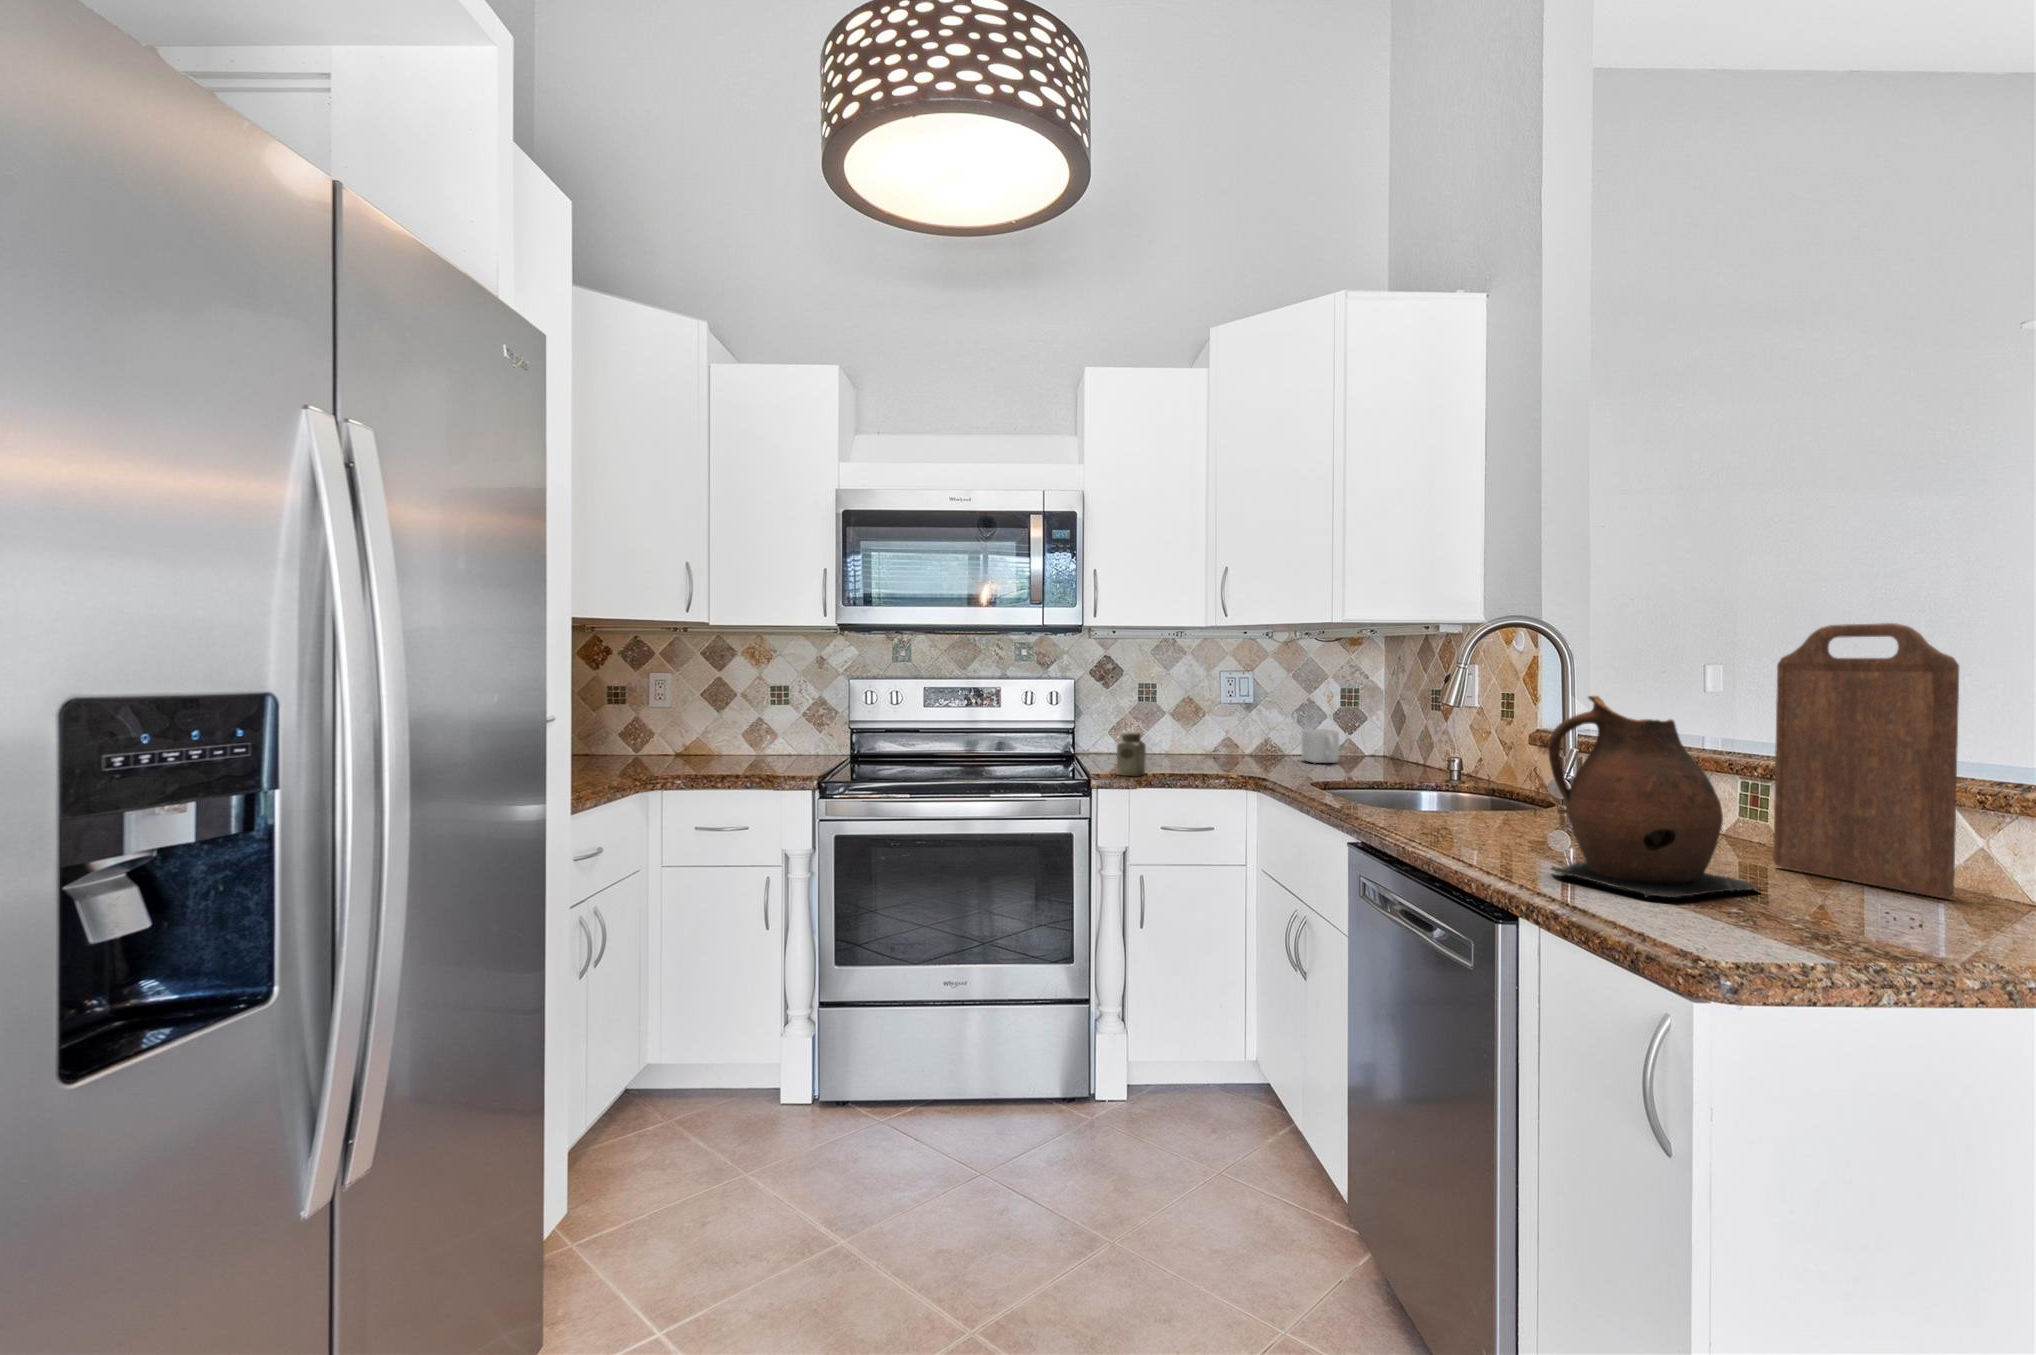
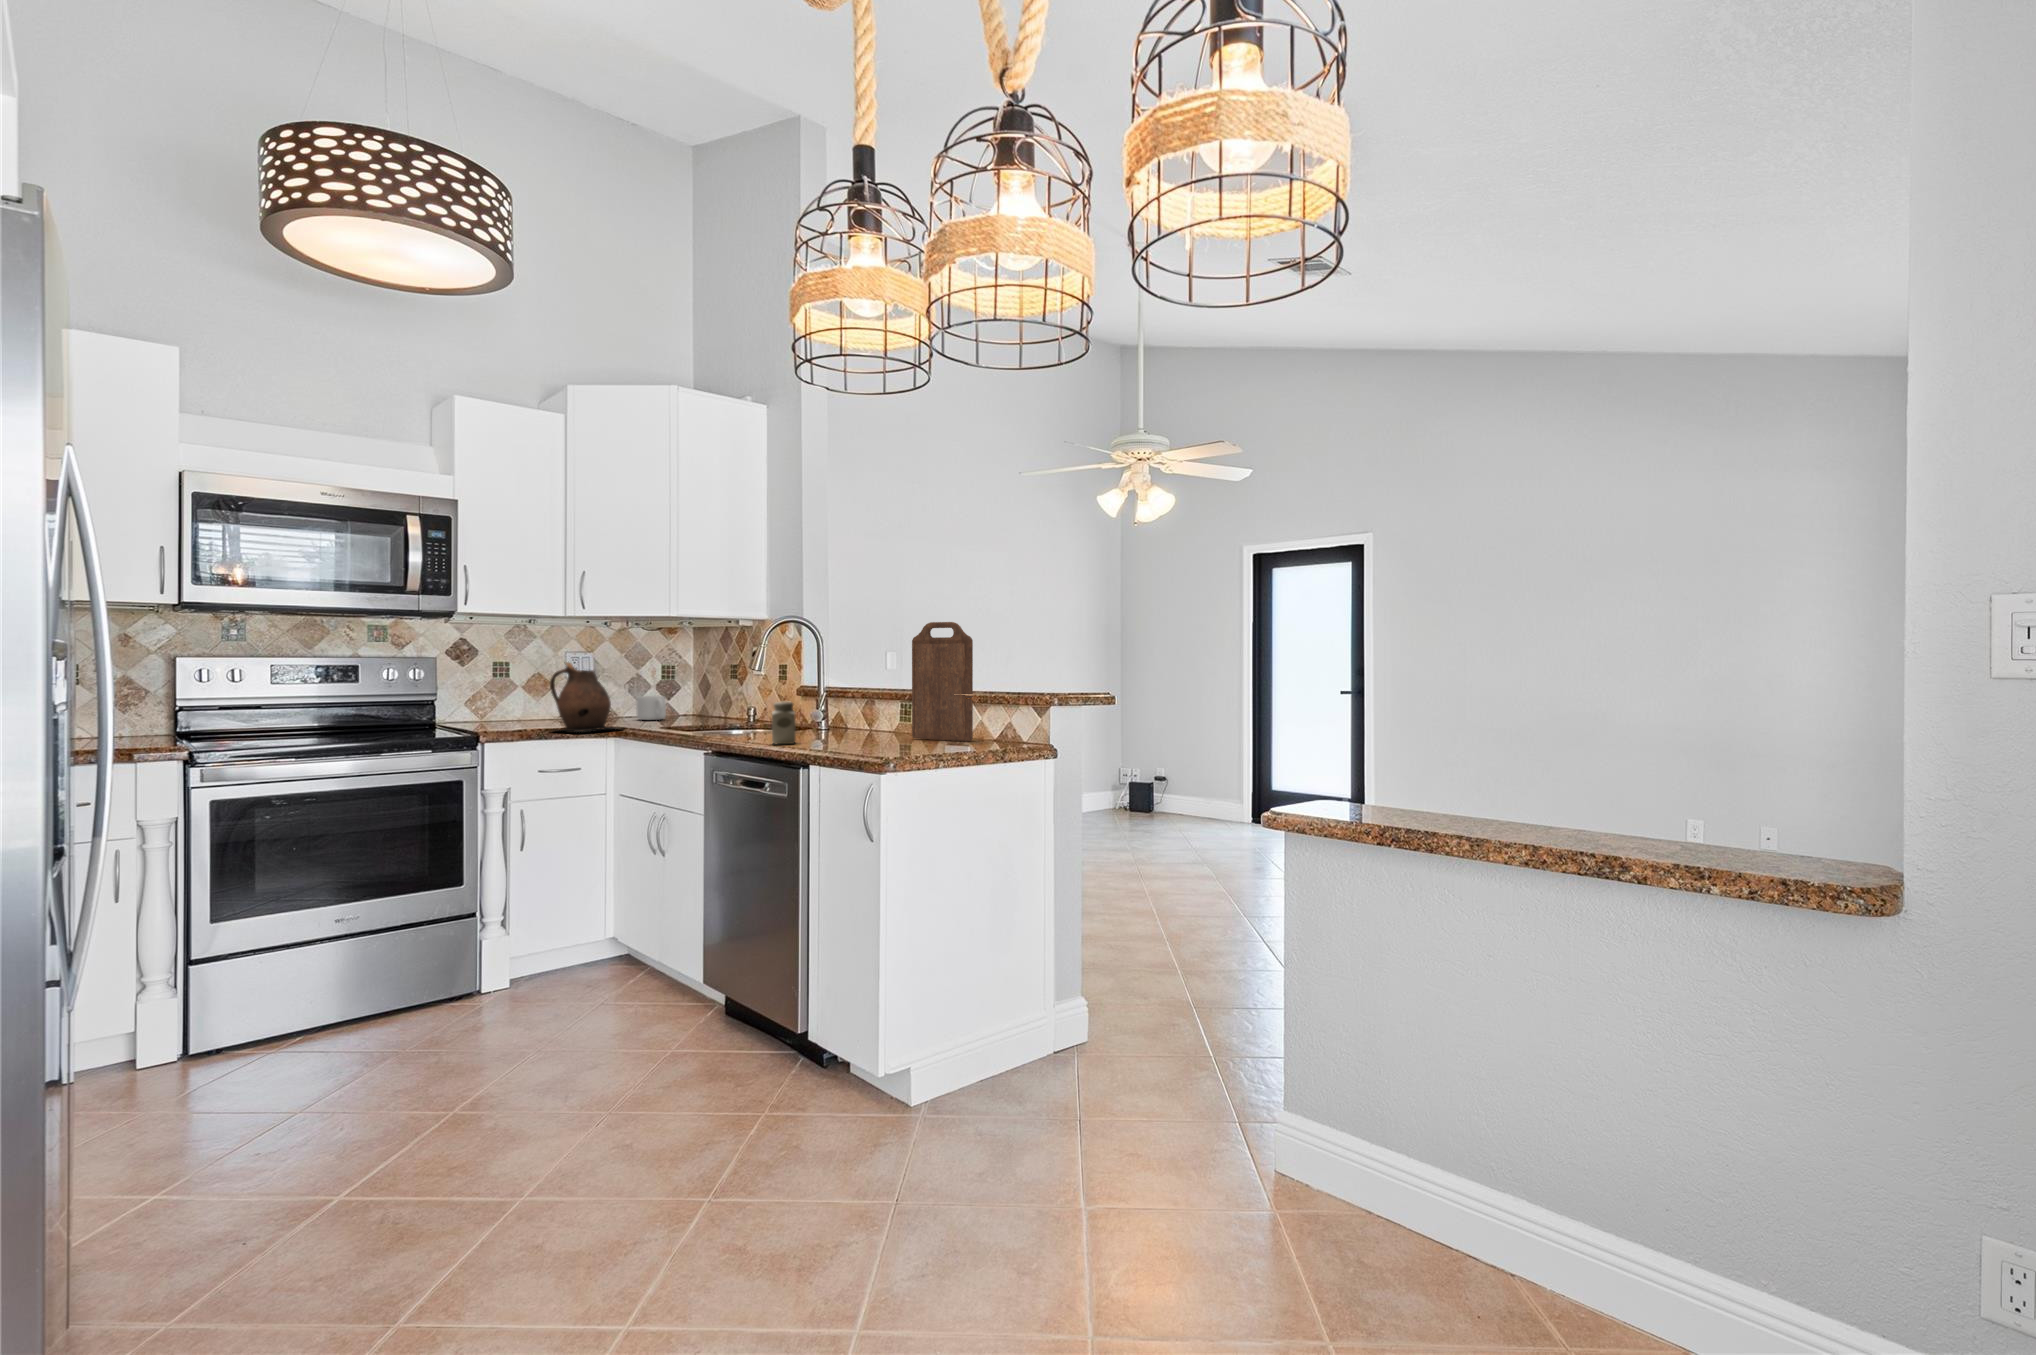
ceramic pitcher: present [1548,696,1761,898] -> present [550,662,619,732]
salt shaker: present [1117,732,1146,776] -> present [772,701,796,744]

